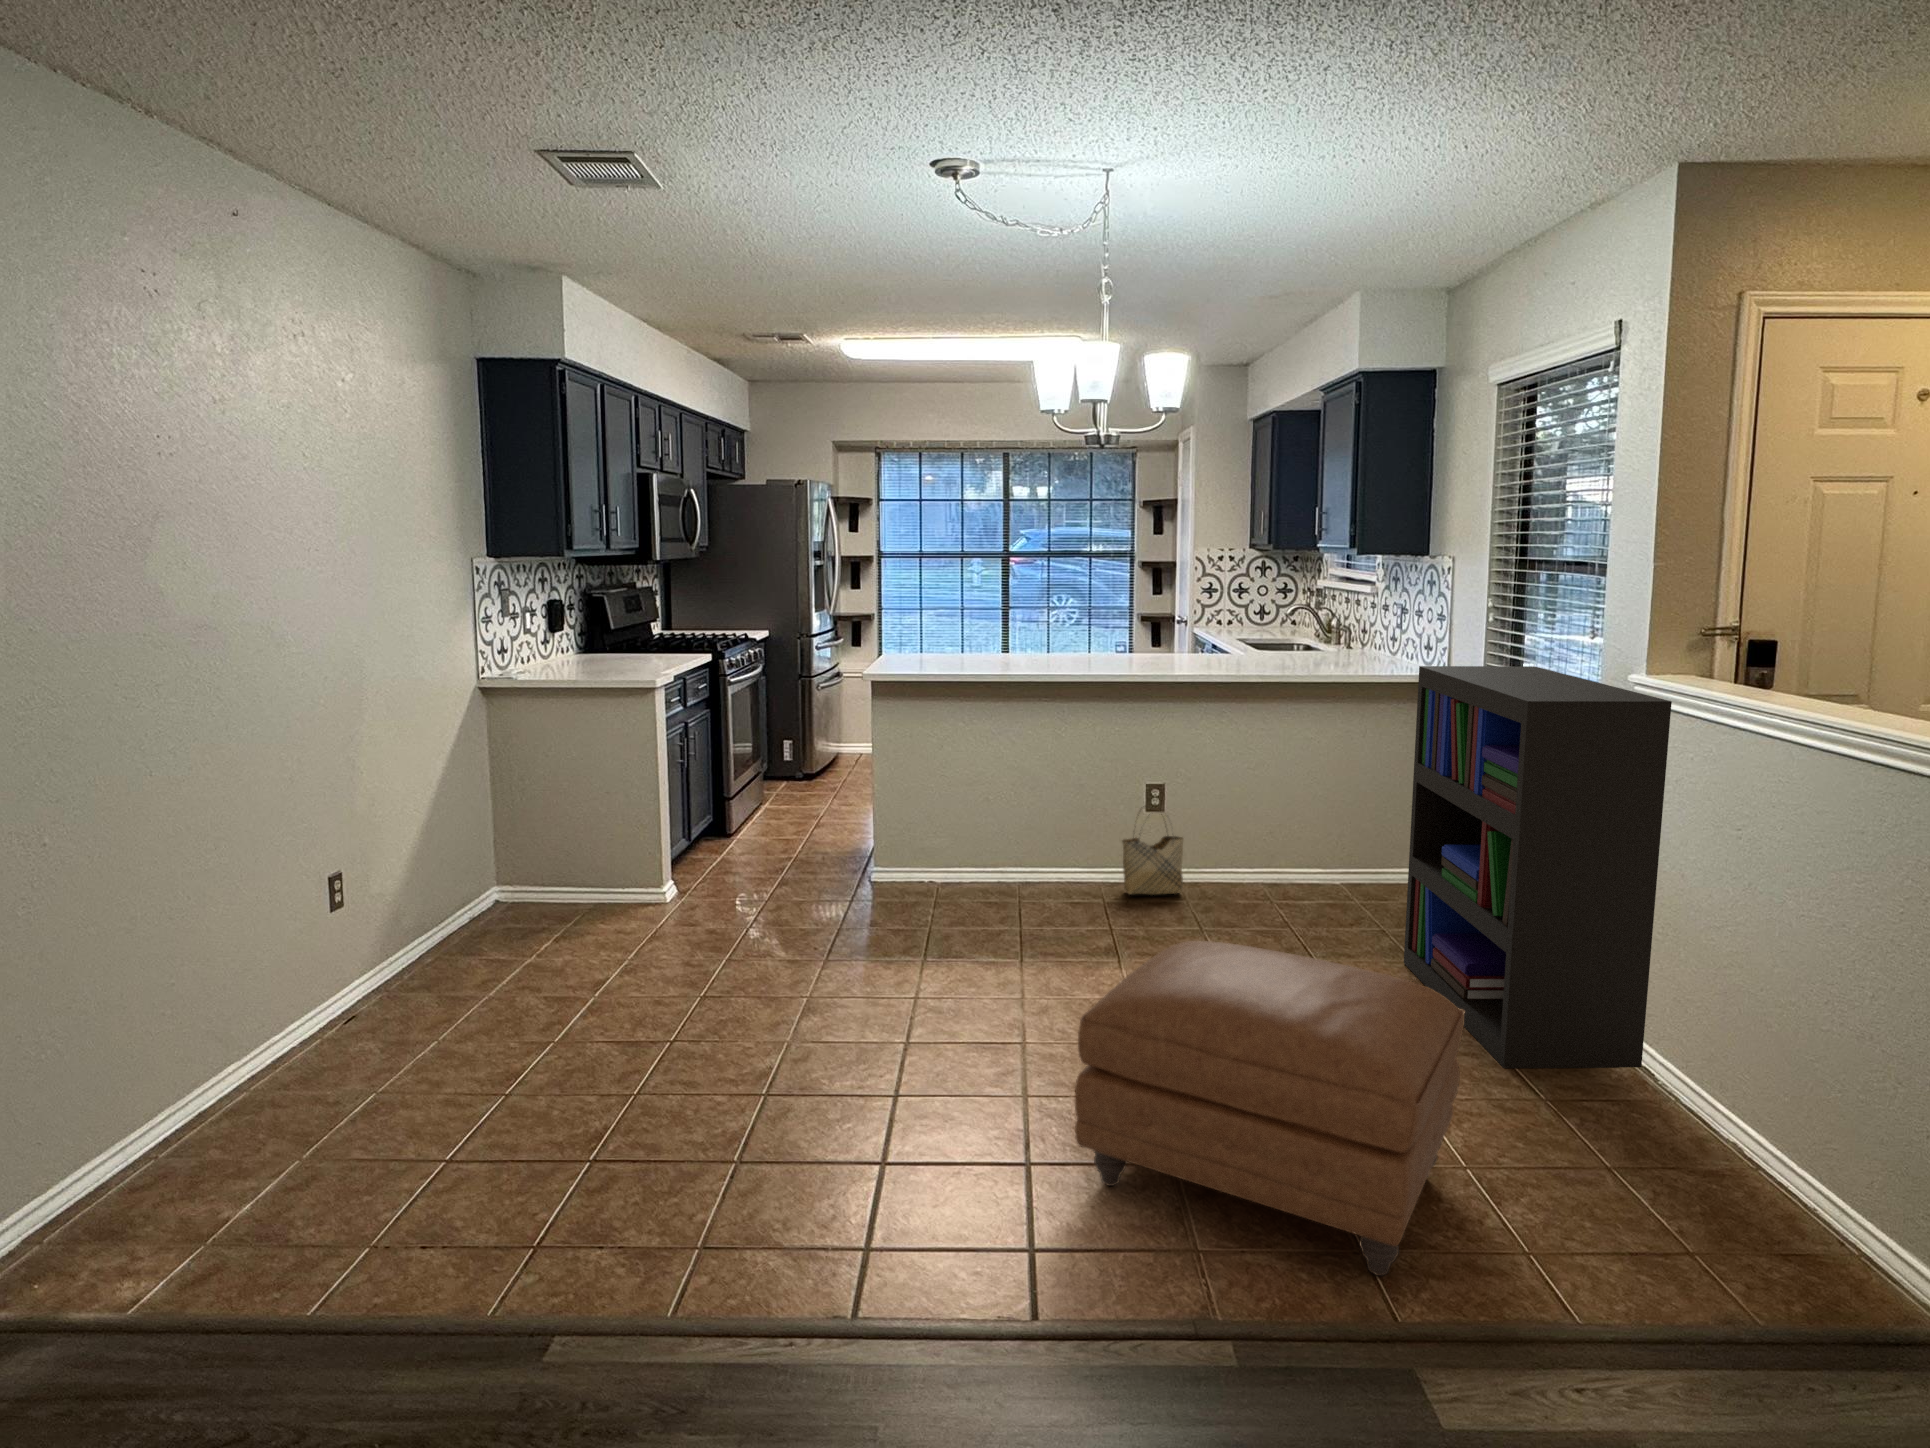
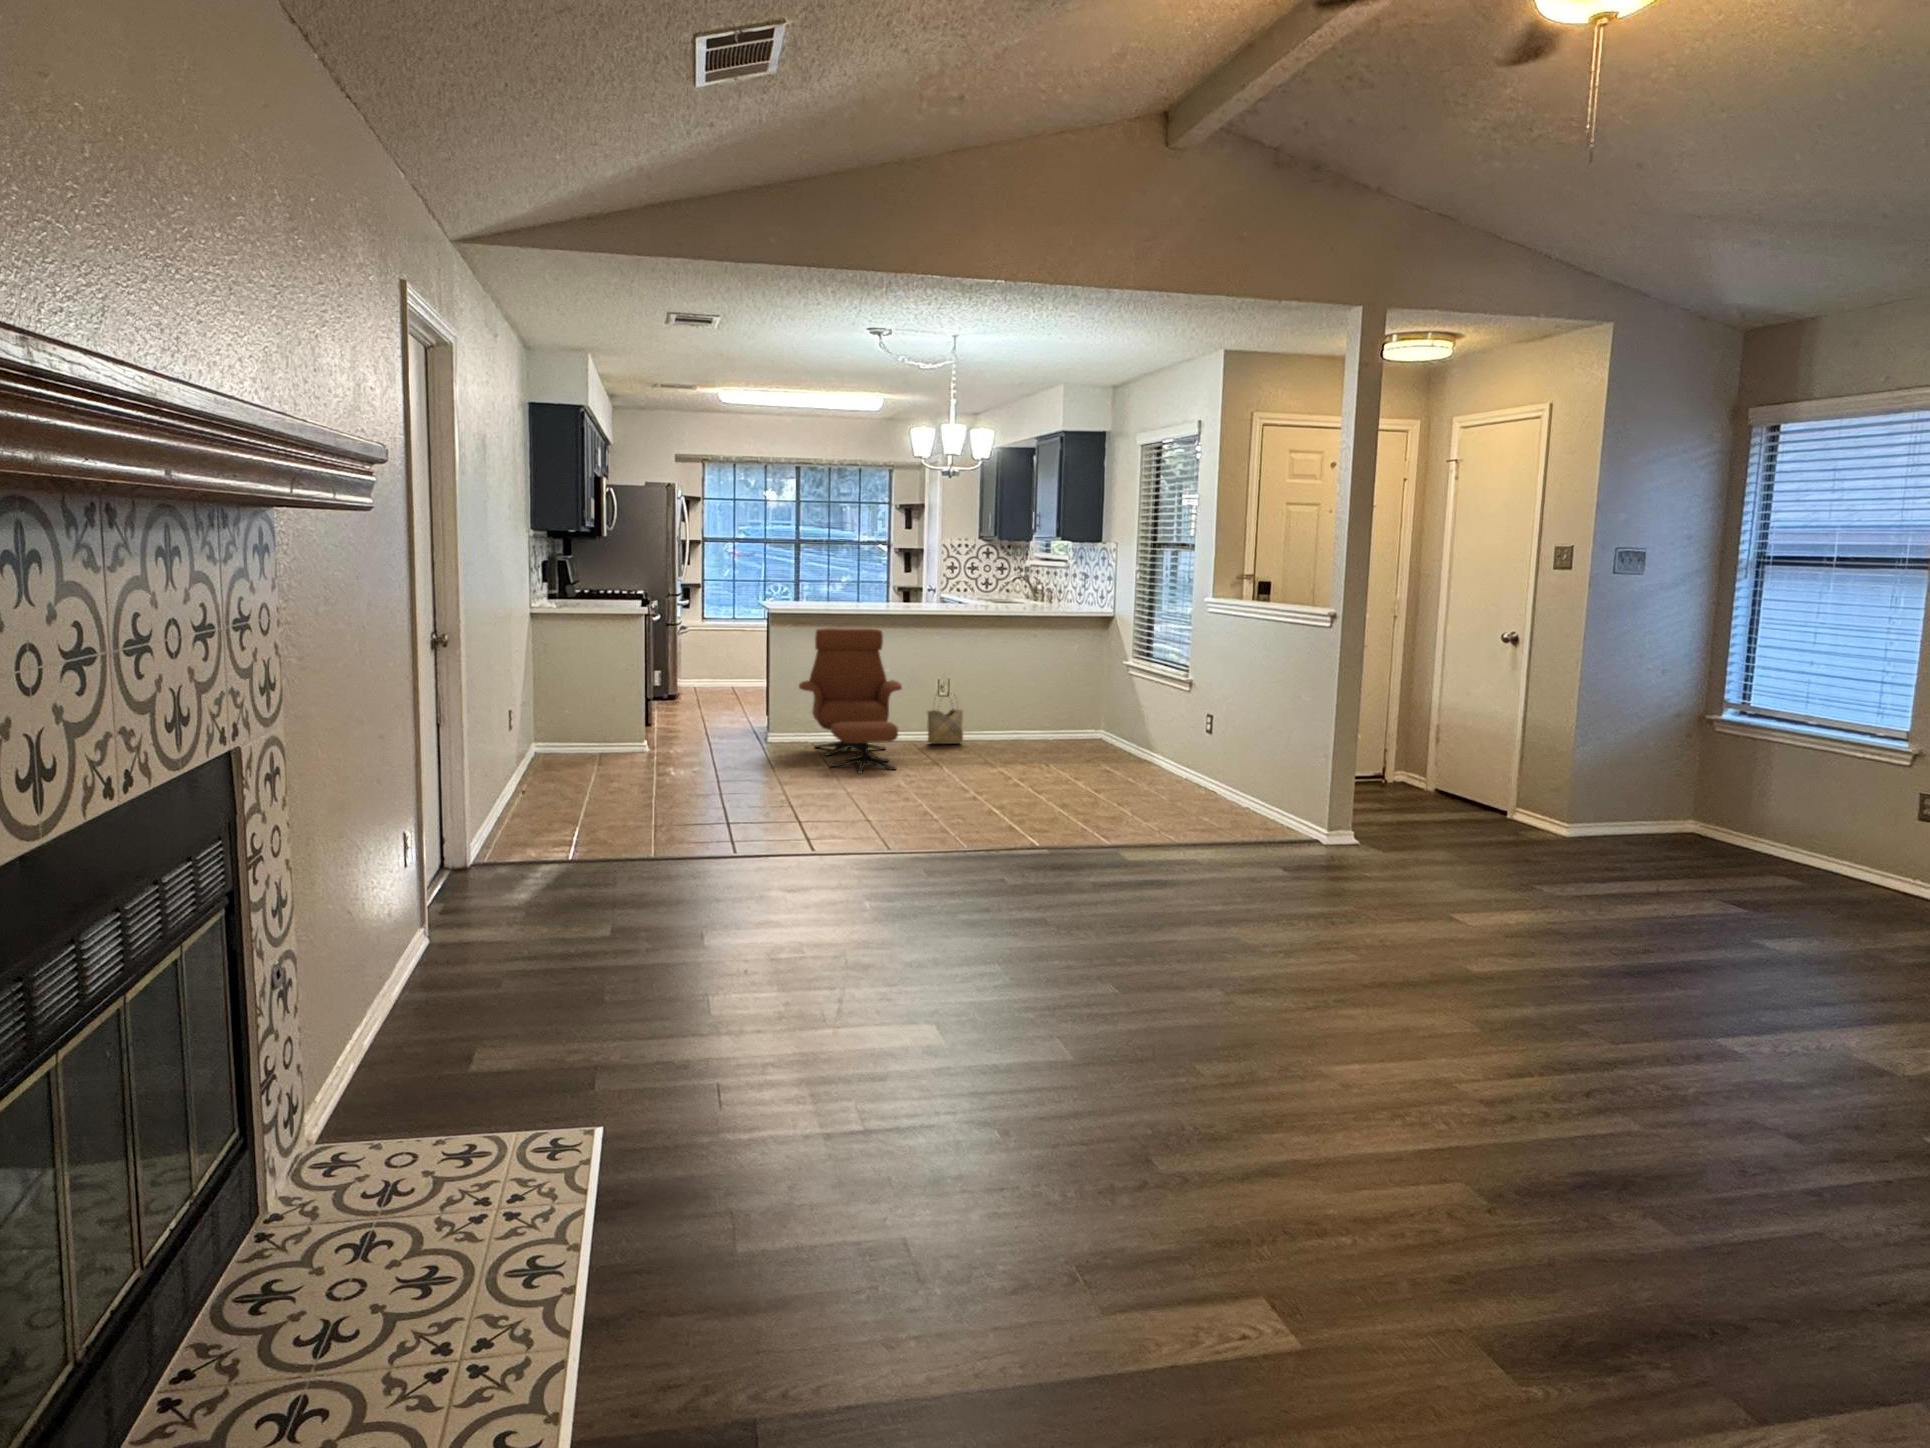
bookshelf: present [1404,666,1672,1068] -> none [1094,599,1222,793]
lounge chair: none [901,707,1073,975] -> present [799,628,902,773]
ottoman: present [1075,941,1464,1275] -> none [961,719,1131,840]

